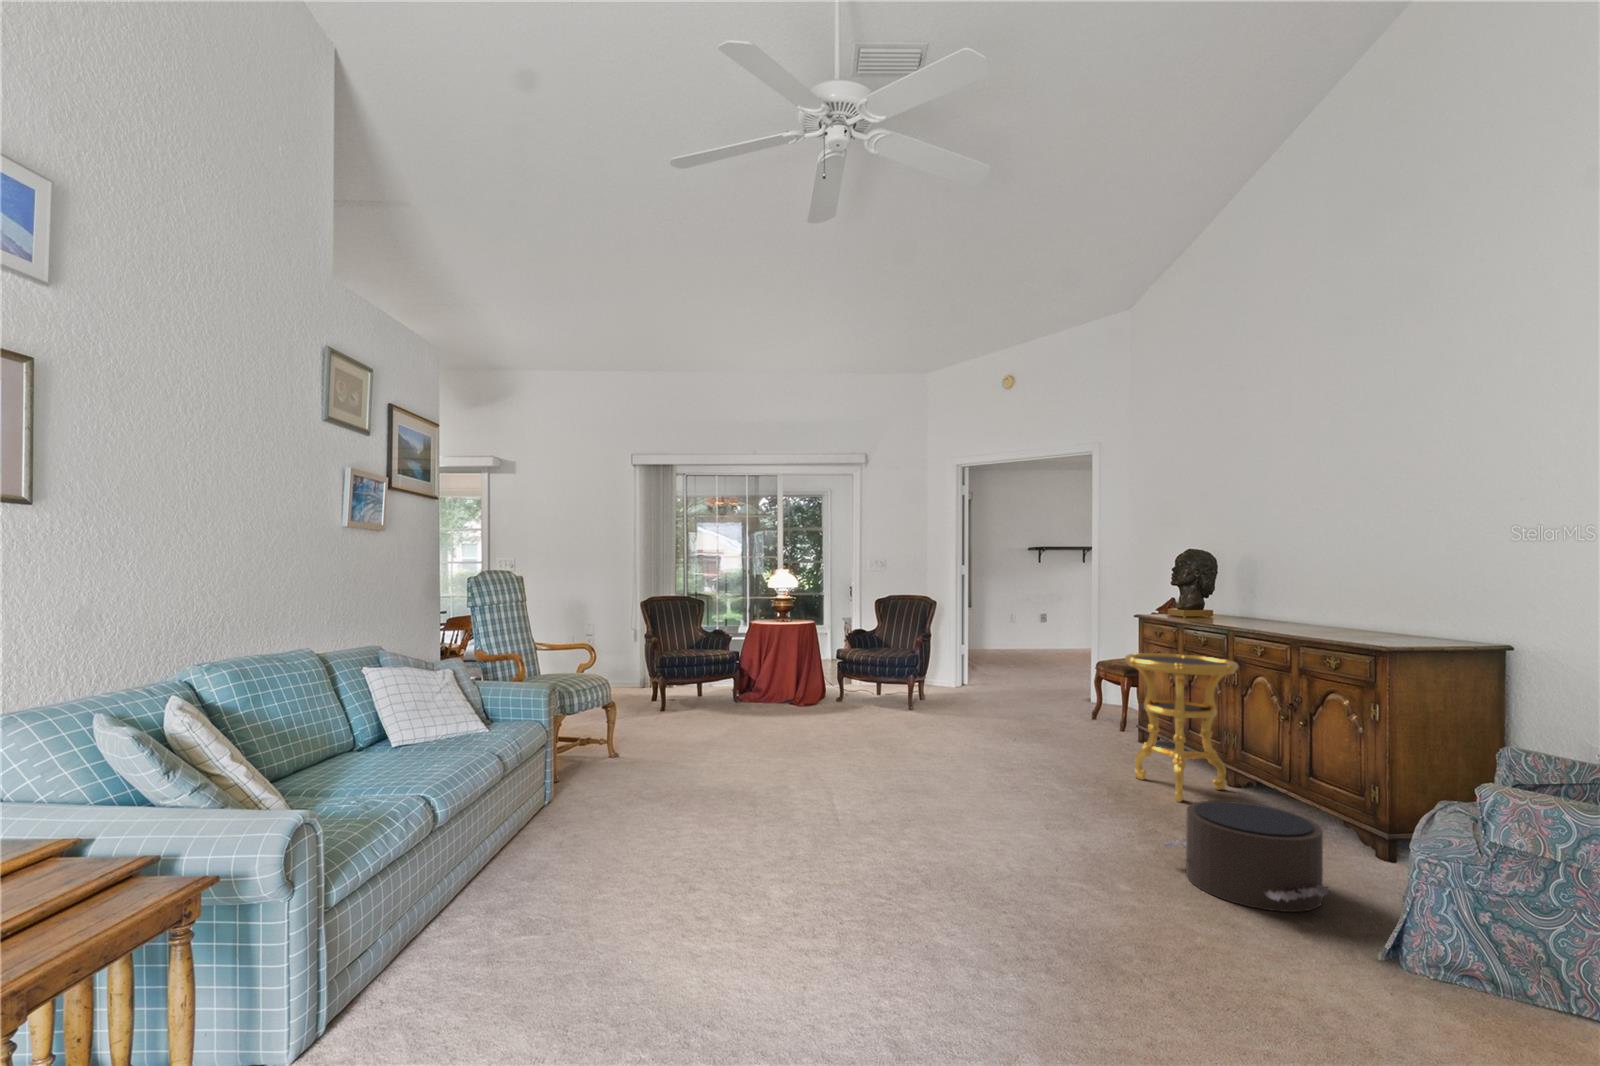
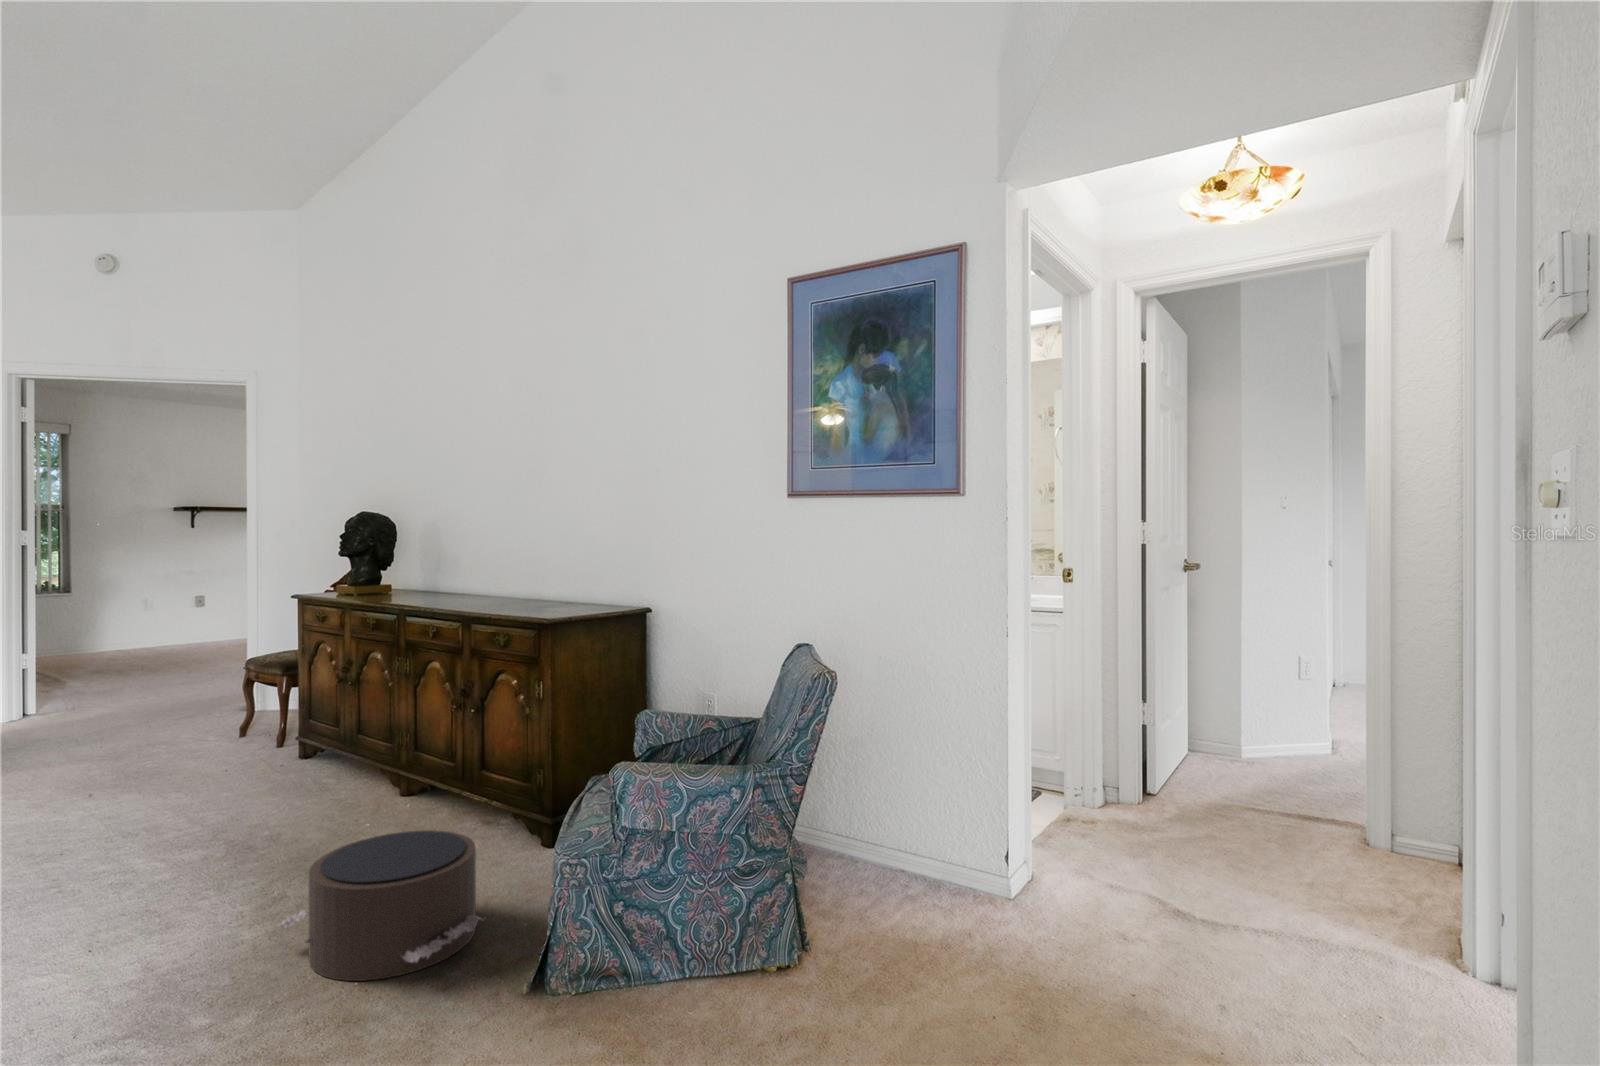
side table: present [1125,653,1238,802] -> none [257,644,406,838]

